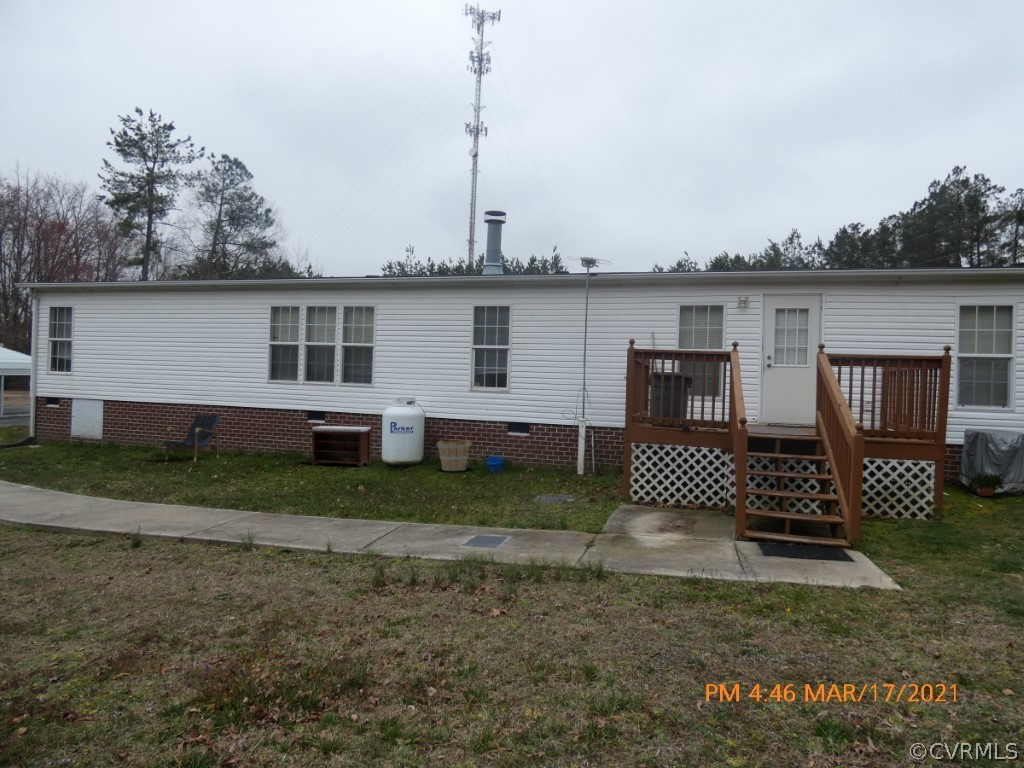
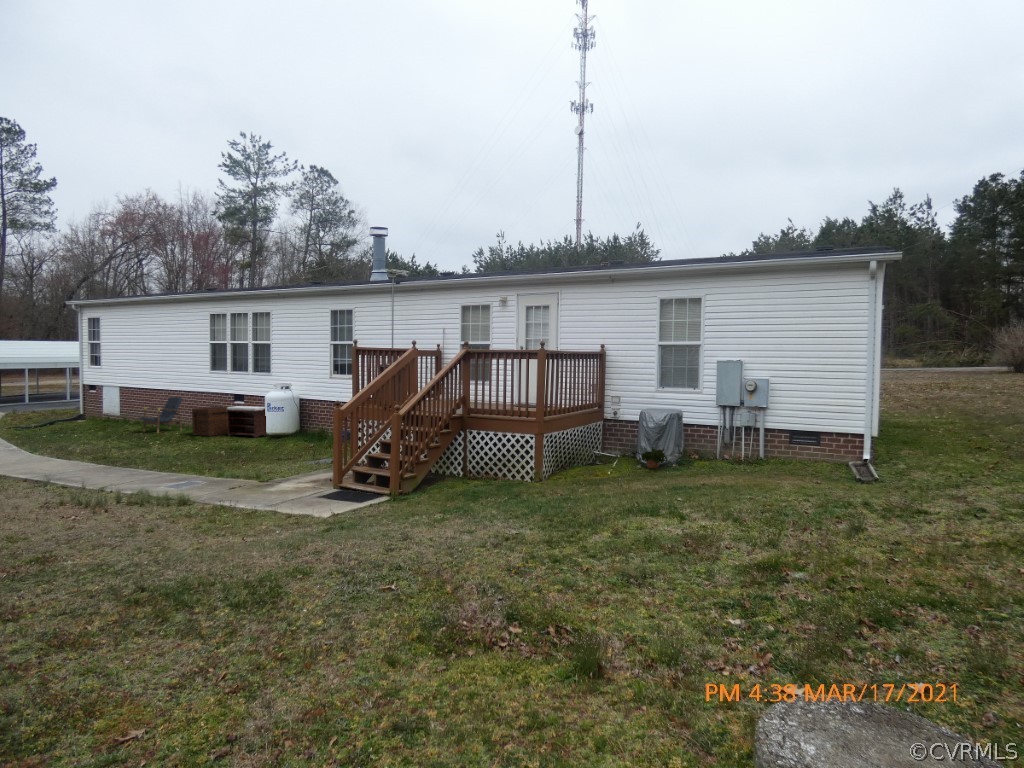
wooden crate: none [257,427,308,466] -> present [192,407,228,436]
wooden bucket: present [438,441,470,471] -> none [299,418,326,442]

